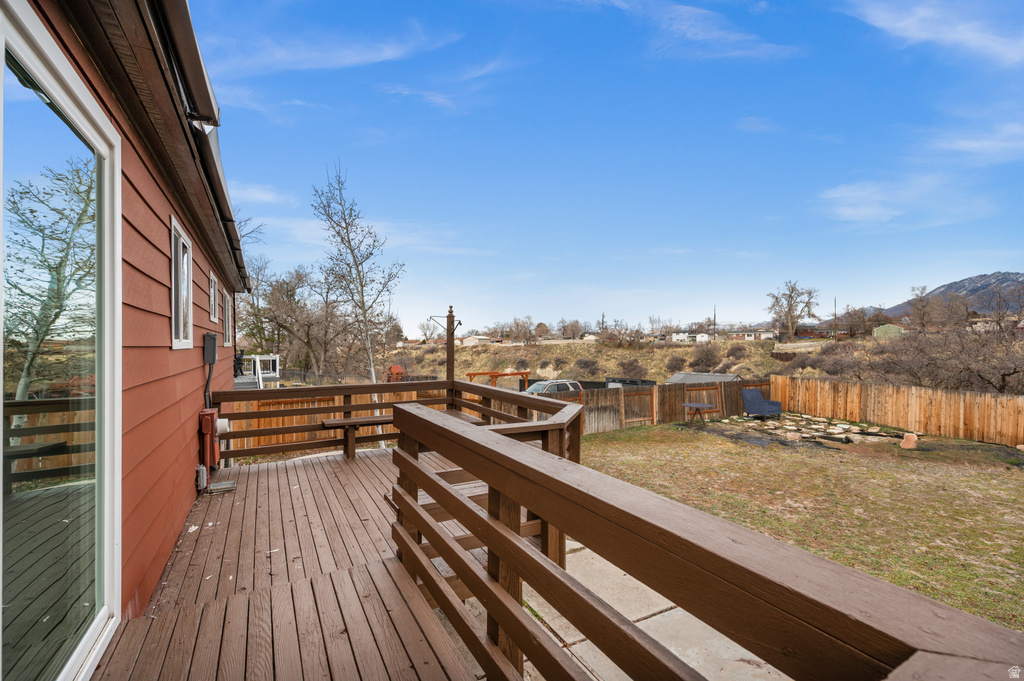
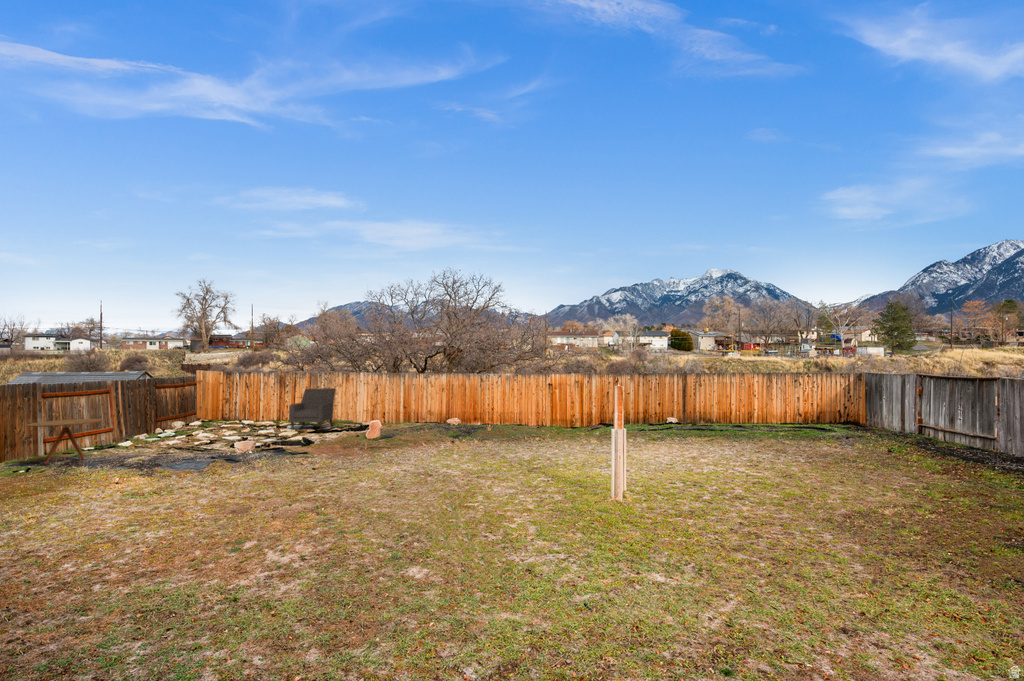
chair: present [741,388,782,421] -> present [289,388,336,430]

